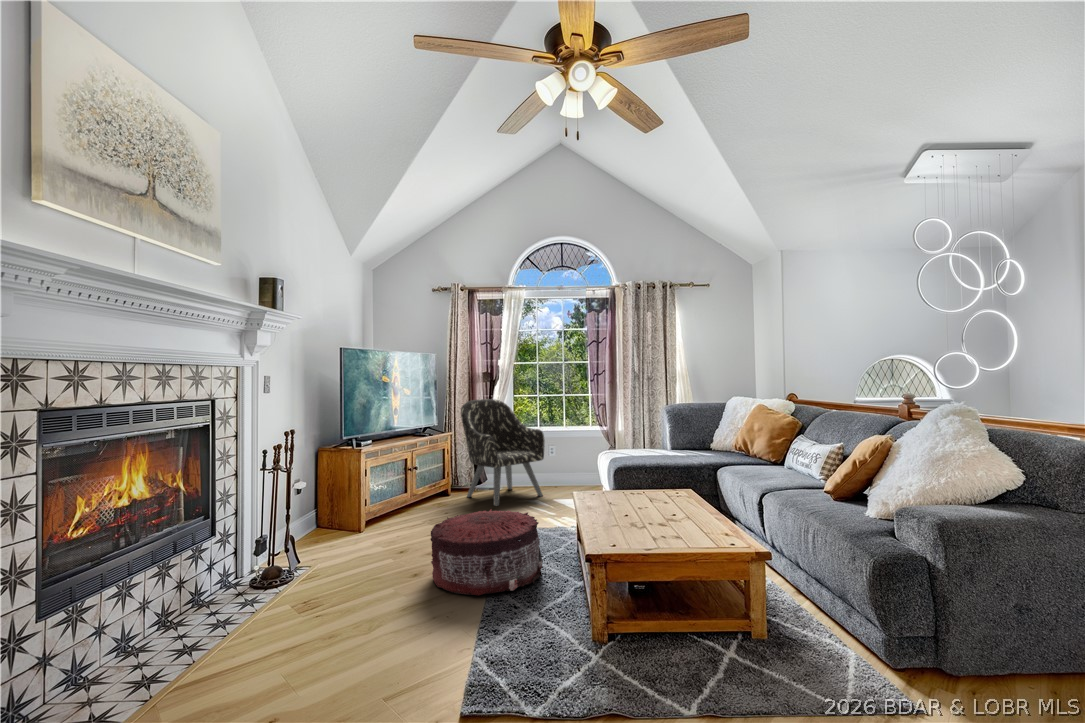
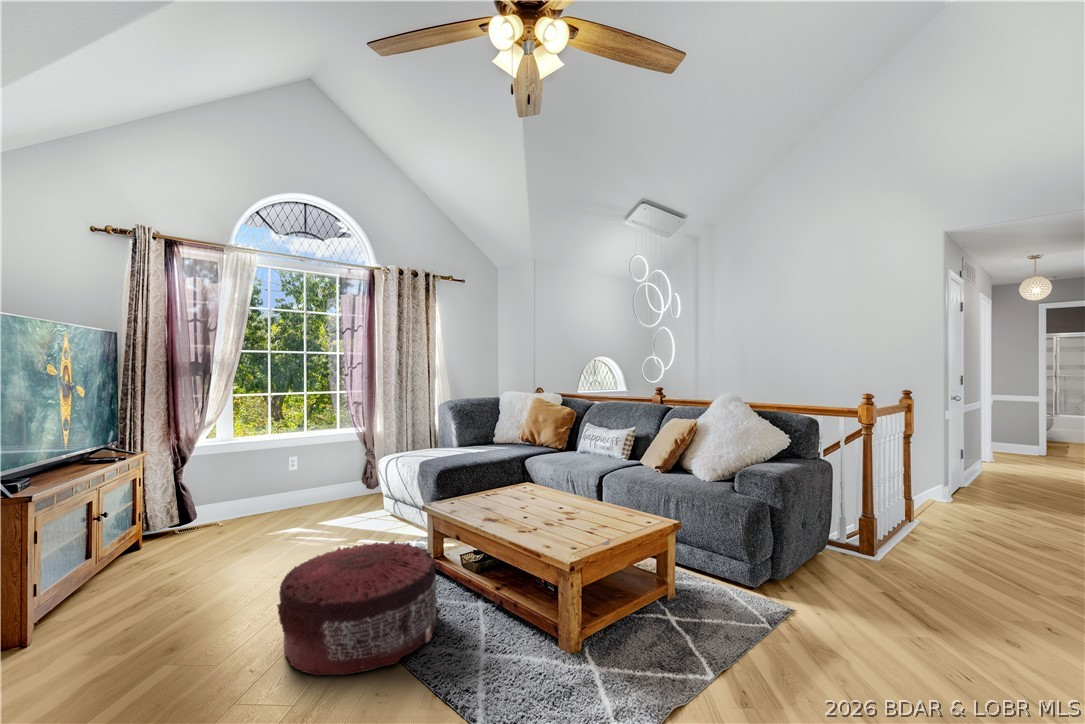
armchair: present [461,399,545,506] -> none [169,401,300,547]

